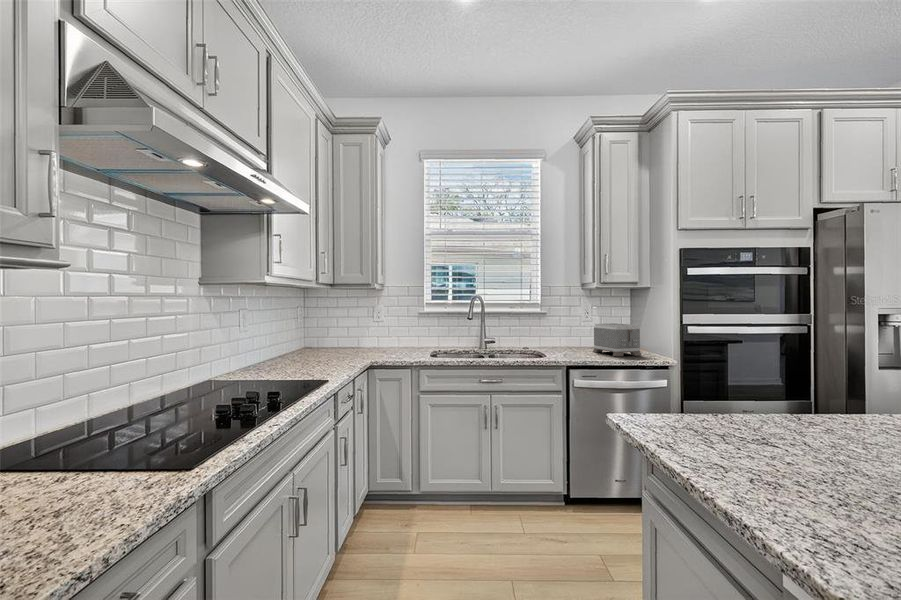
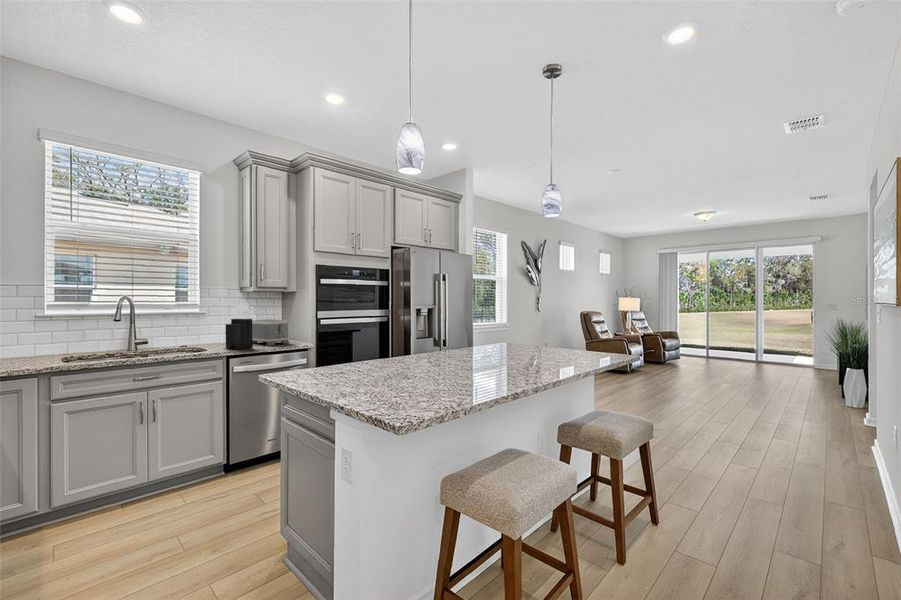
knife block: none [566,304,596,359] -> present [226,304,253,349]

